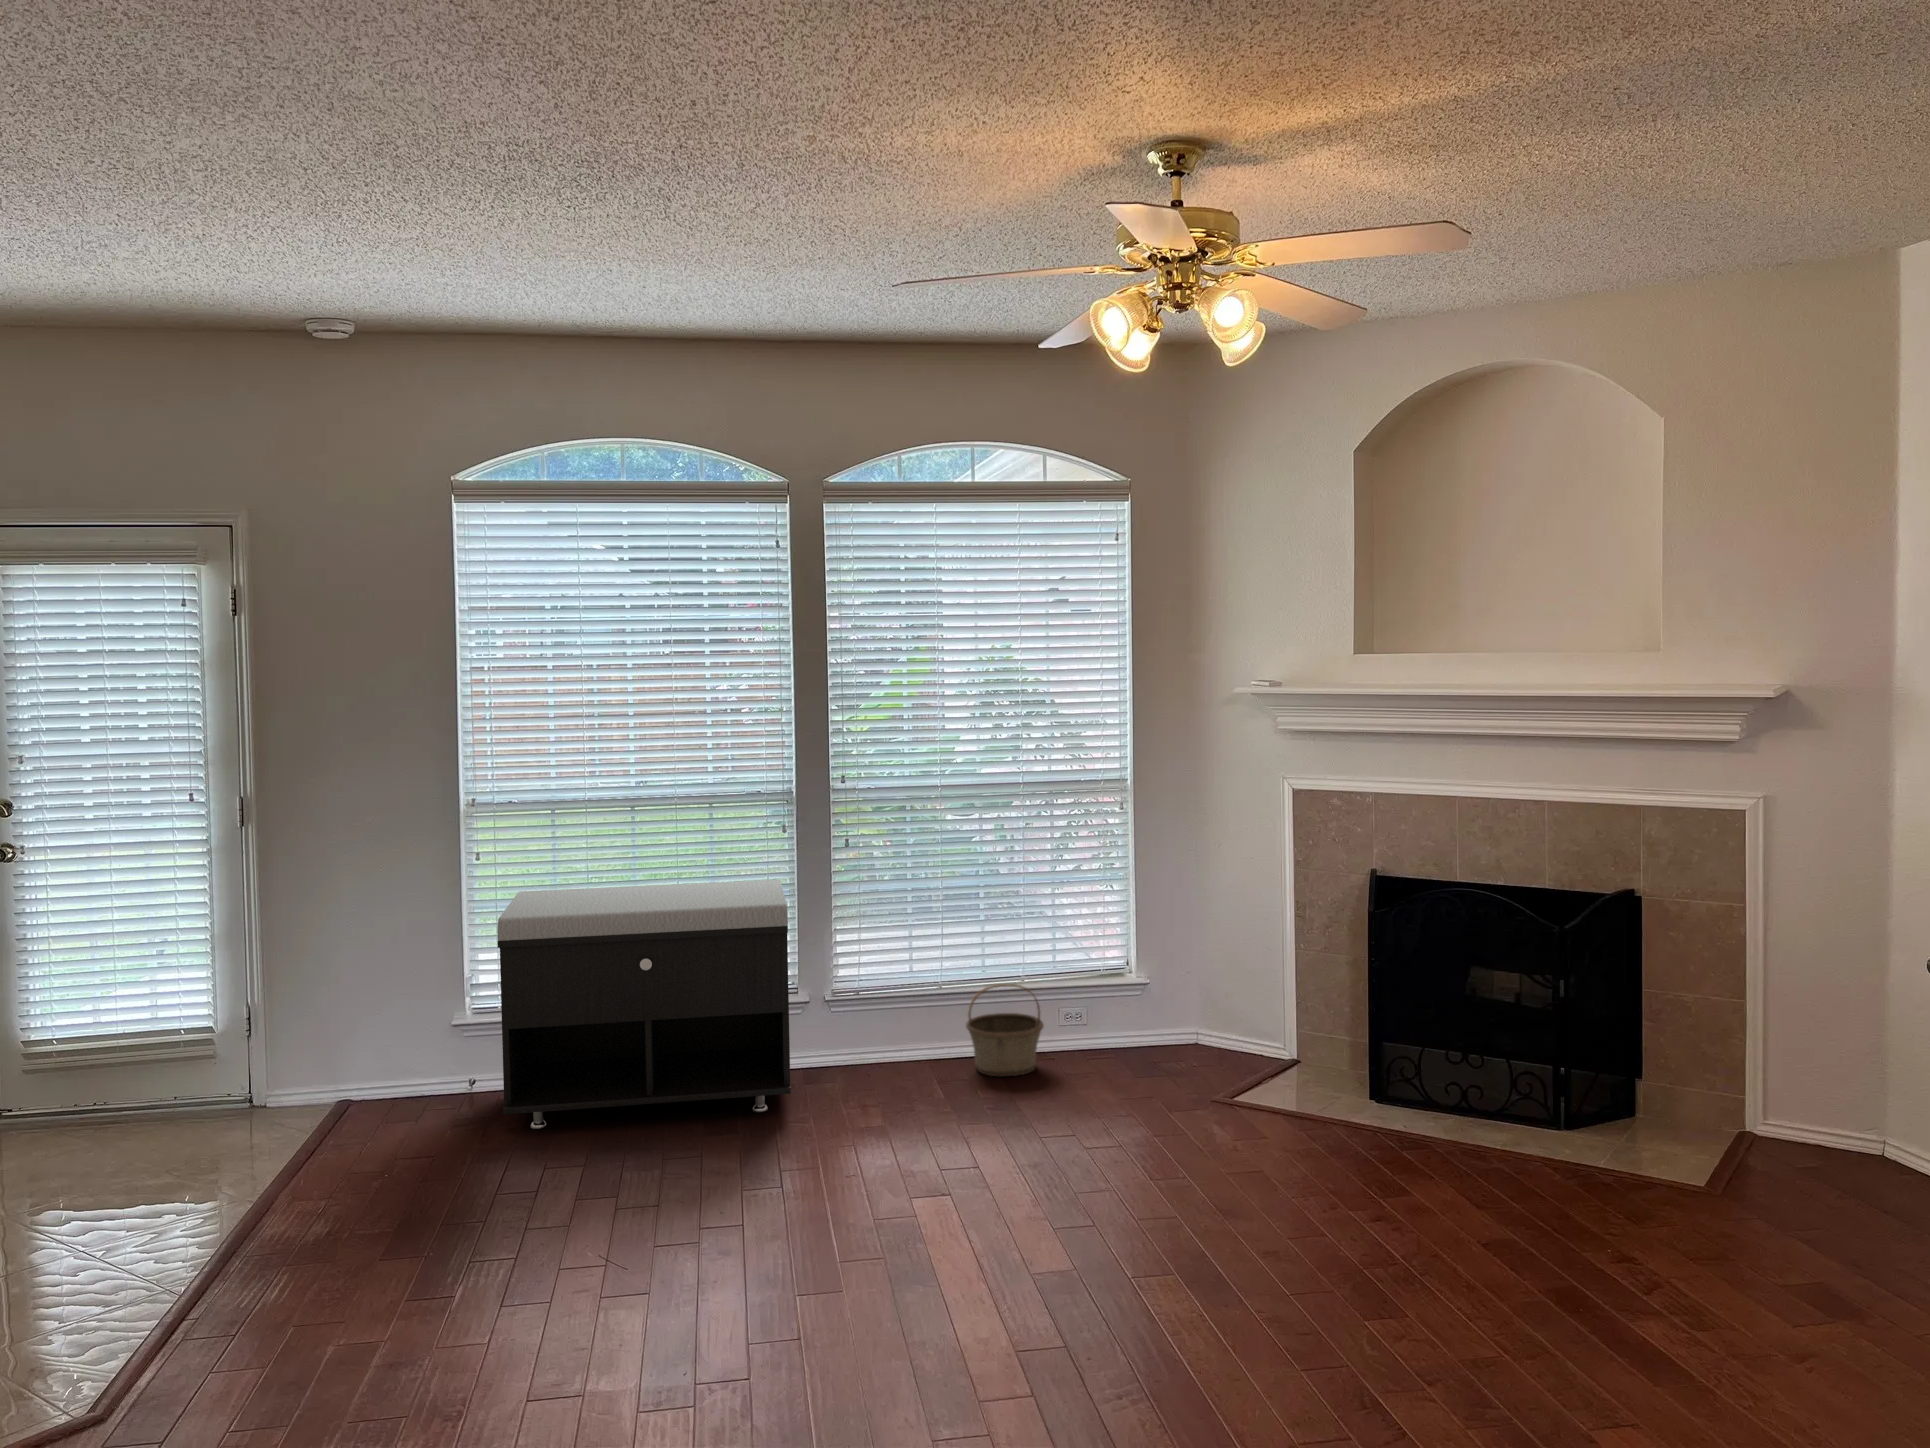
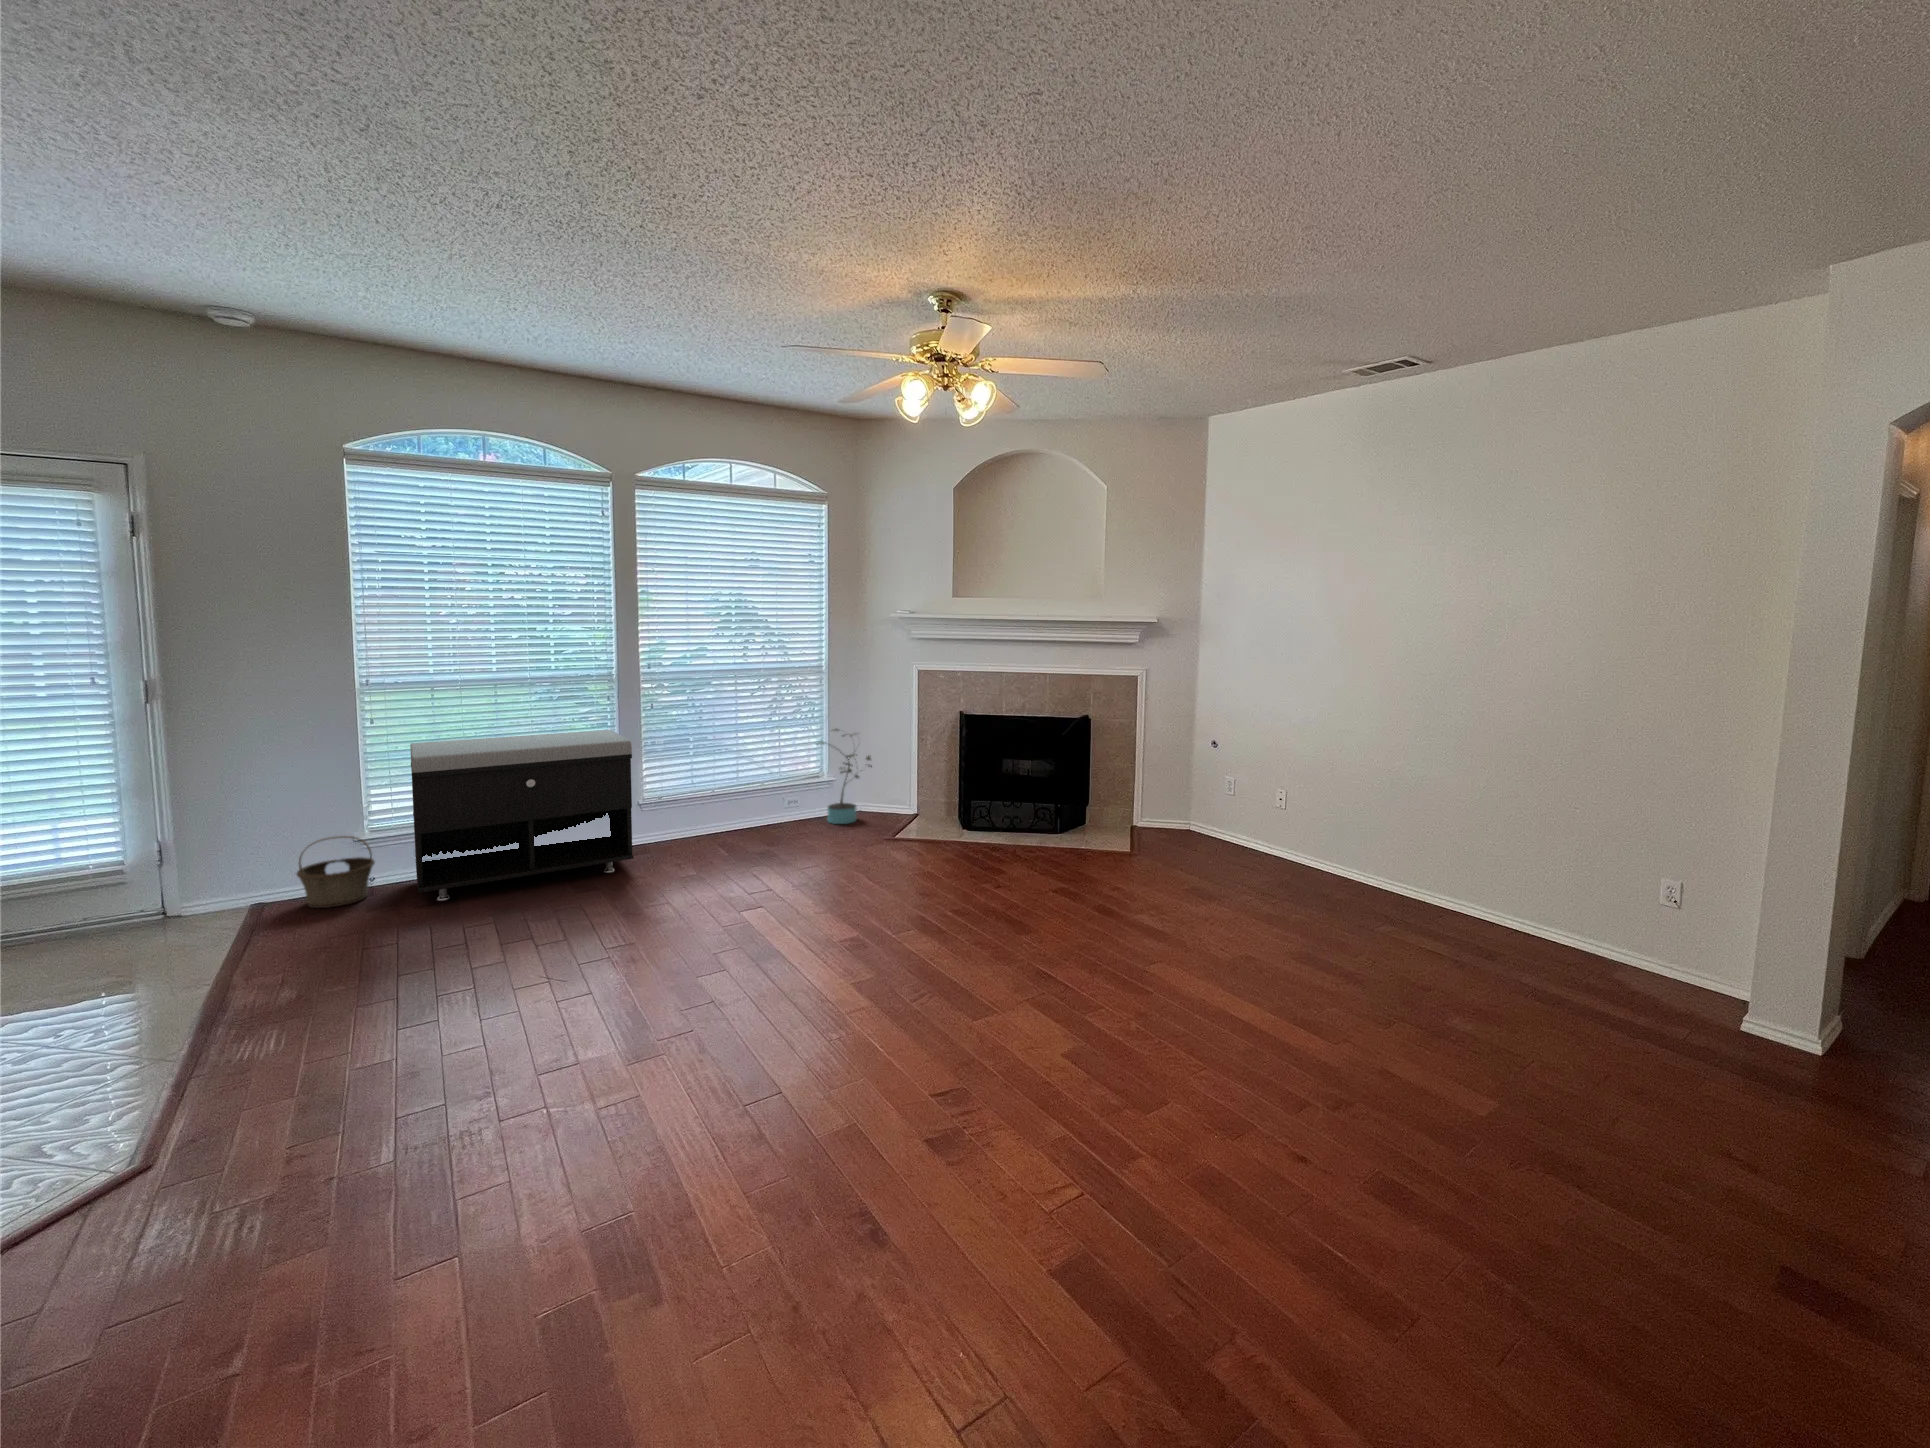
potted plant: none [1105,889,1205,1064] -> present [817,729,872,824]
basket: present [966,984,1044,1076] -> present [297,836,375,908]

